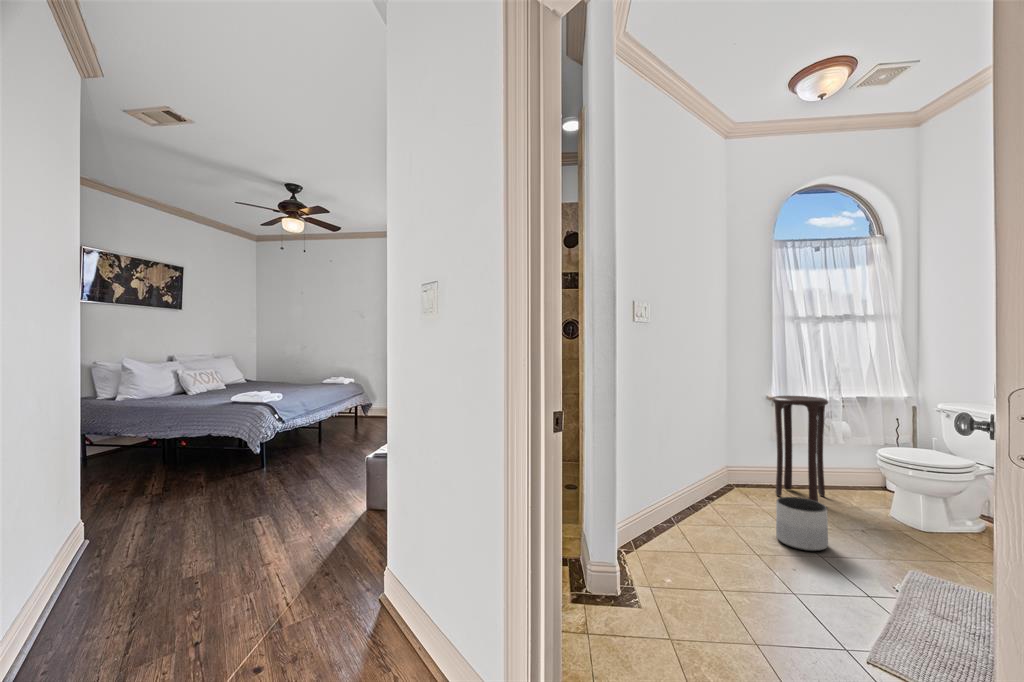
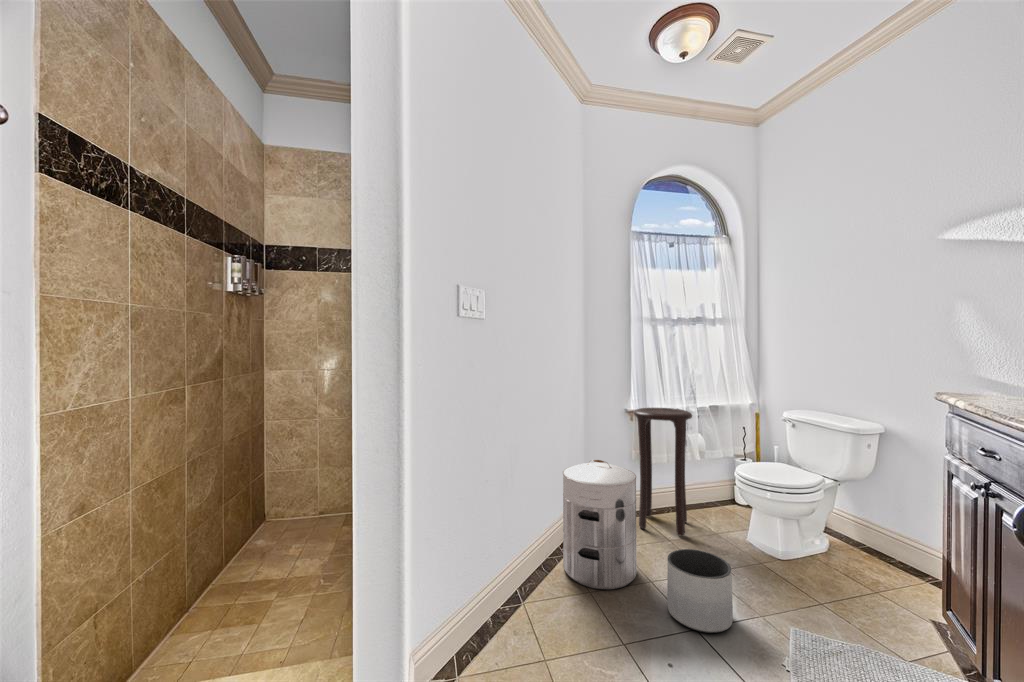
waste bin: none [699,430,760,523] -> present [563,460,637,589]

